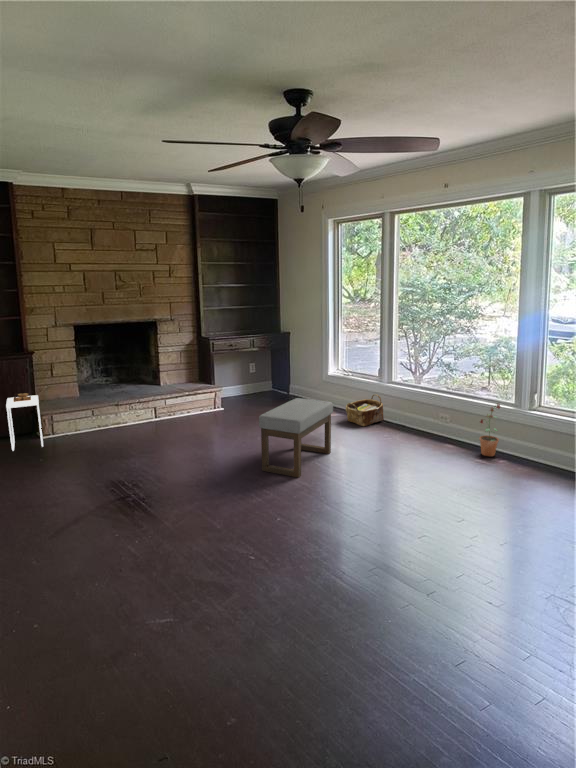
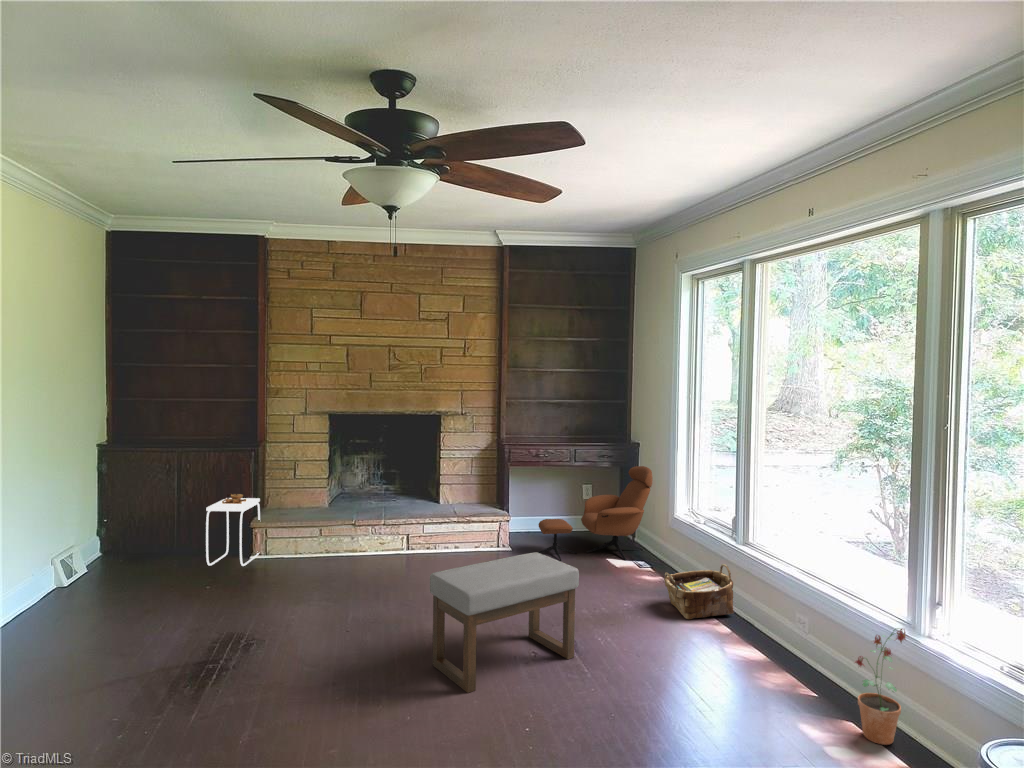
lounge chair: none [241,346,308,410] -> present [538,466,653,561]

